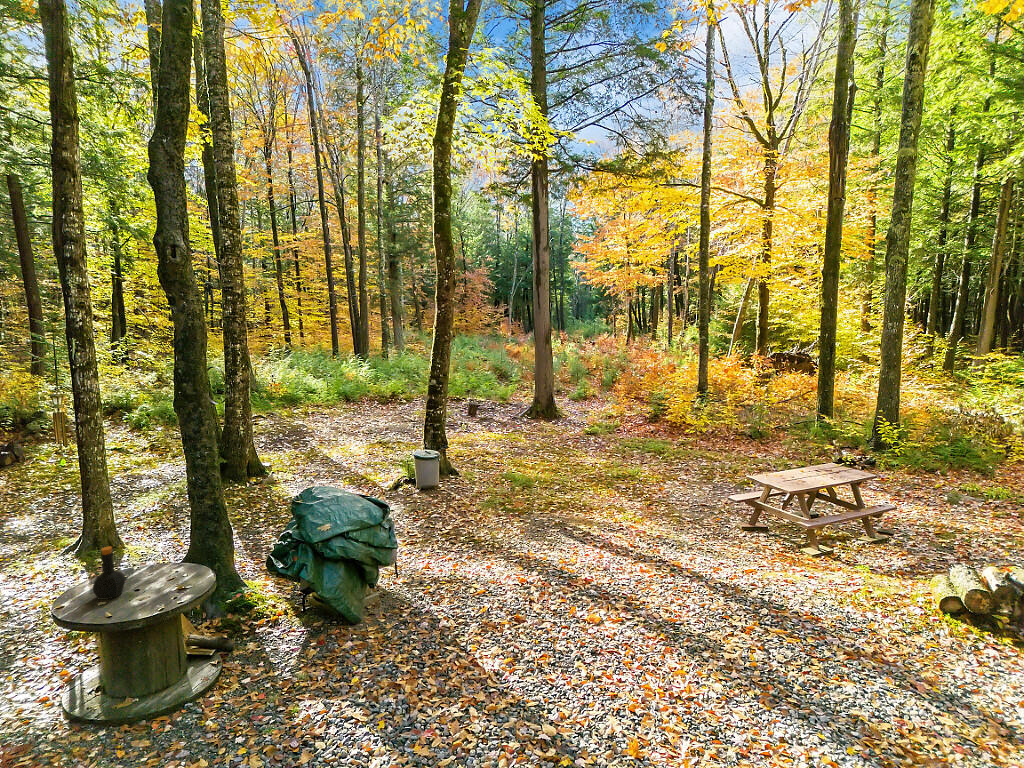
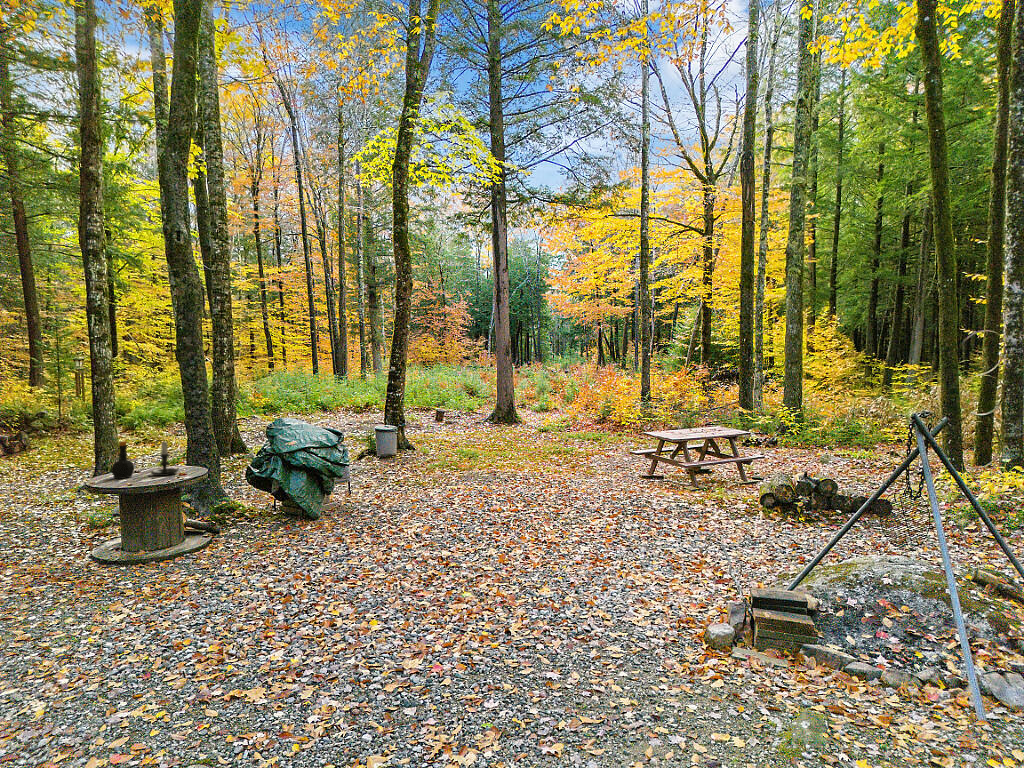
candle holder: none [147,540,186,590] -> present [151,442,179,476]

